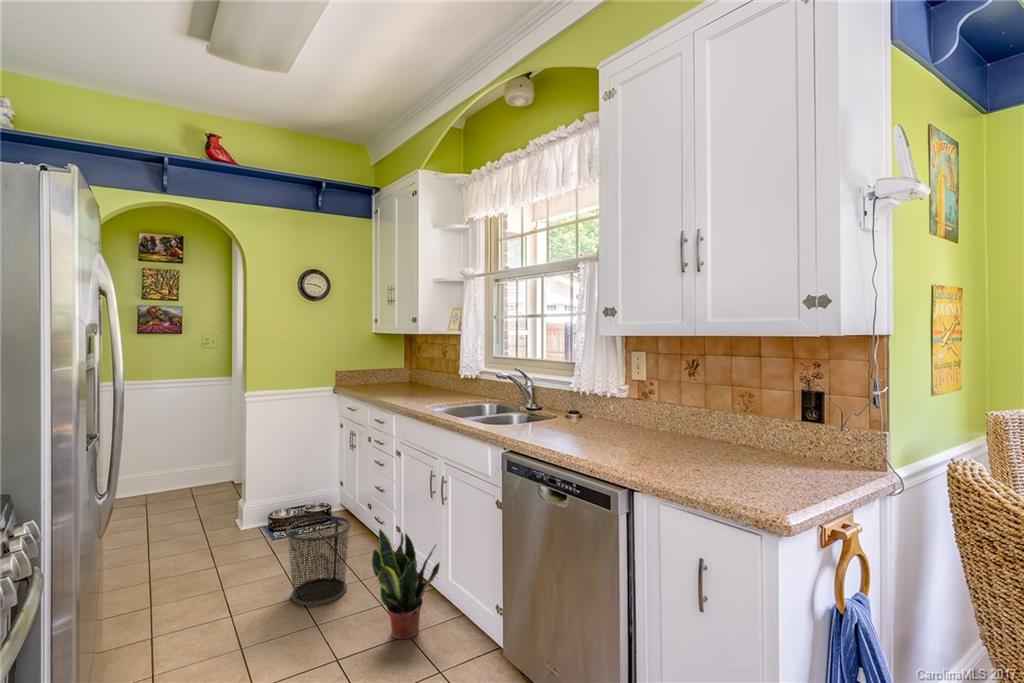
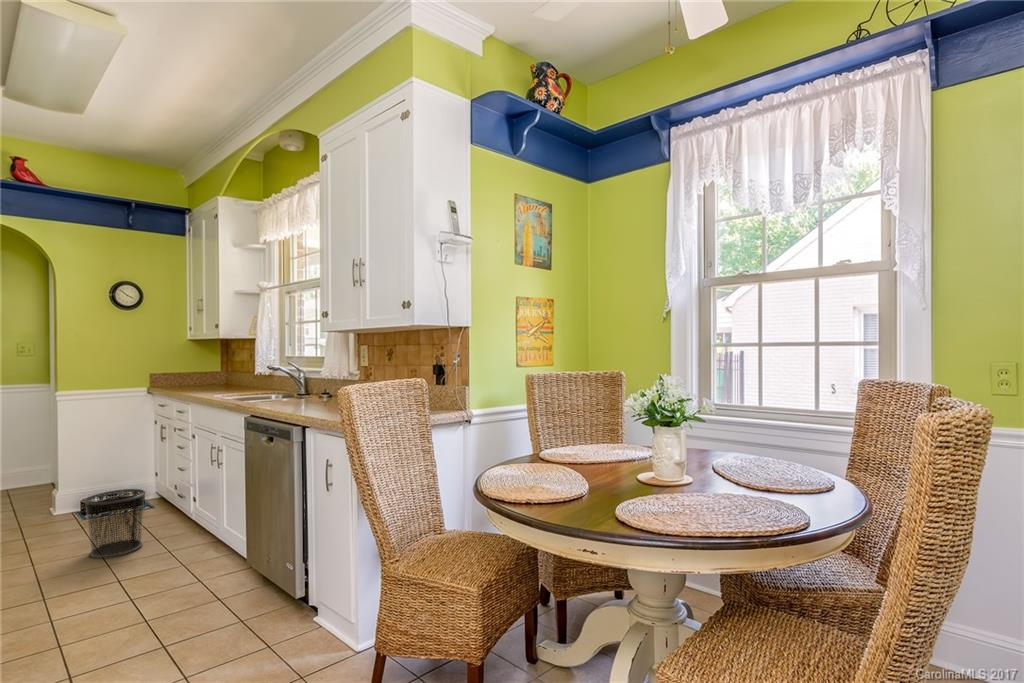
potted plant: present [372,529,440,639] -> none [153,486,212,570]

